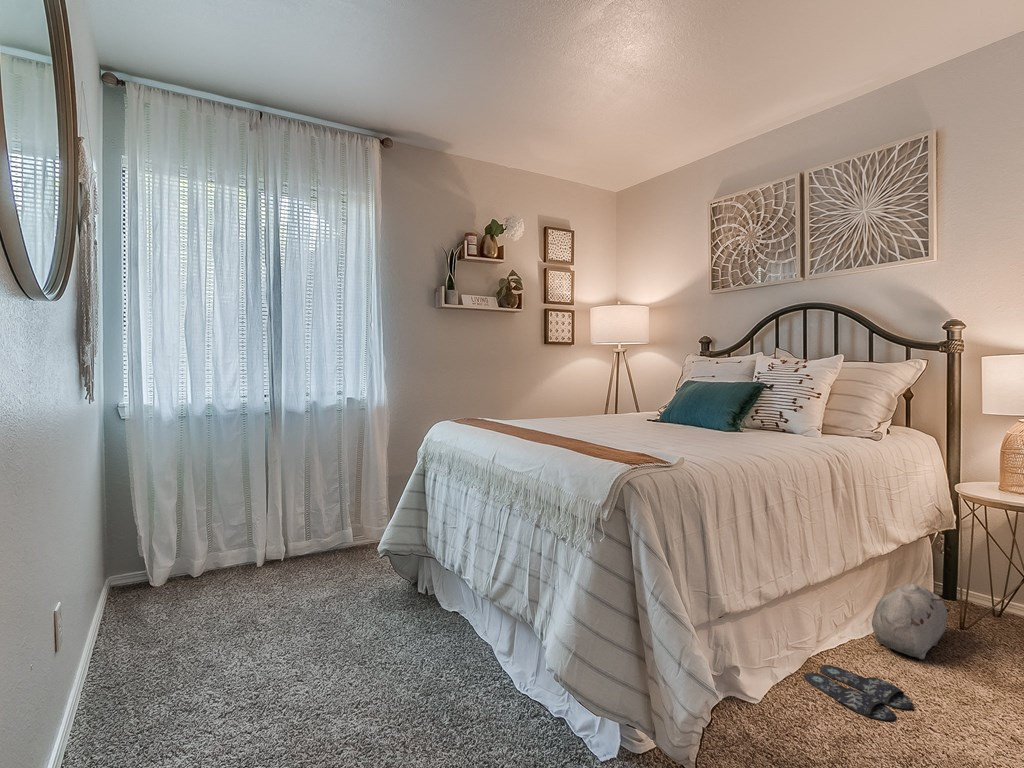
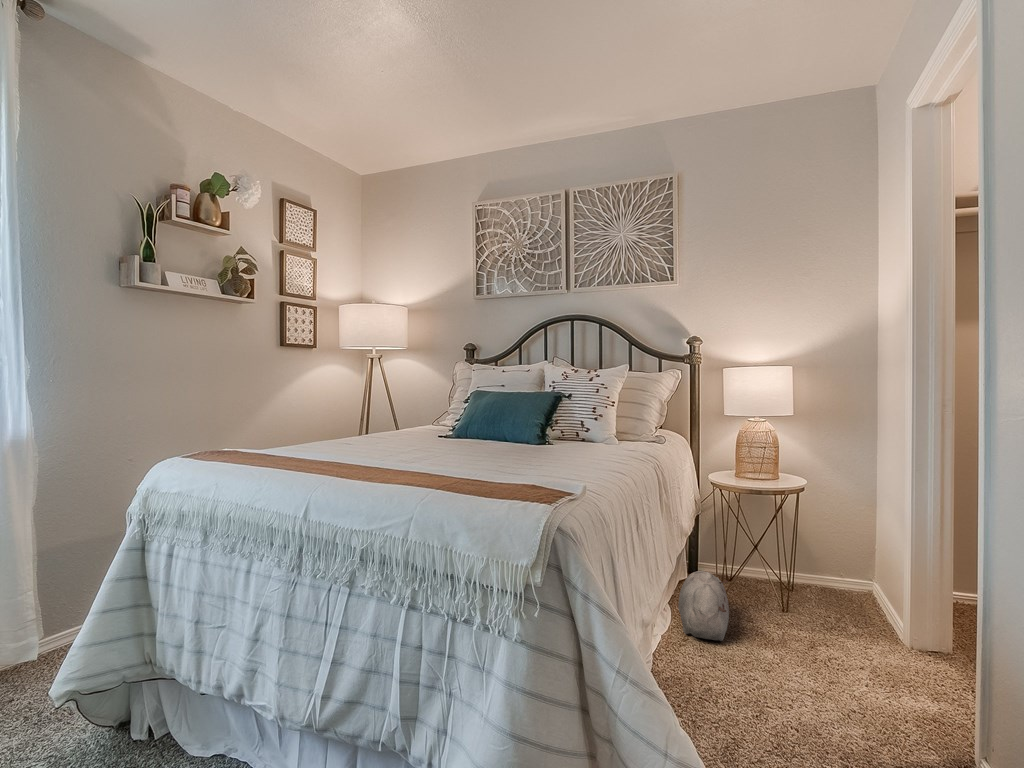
slippers: present [804,665,912,721] -> none [661,673,752,722]

